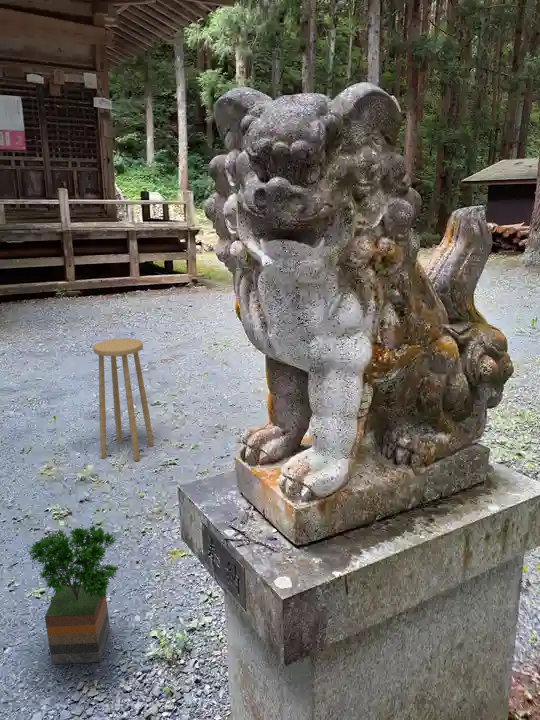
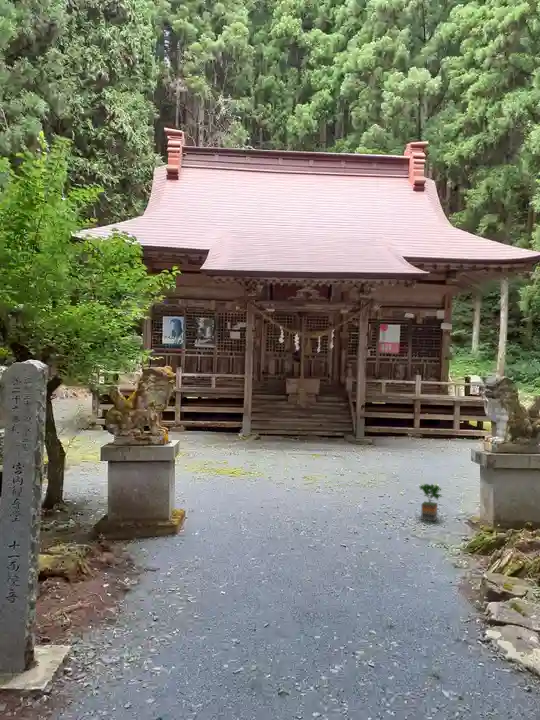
stool: present [93,338,153,461] -> none [435,445,456,493]

